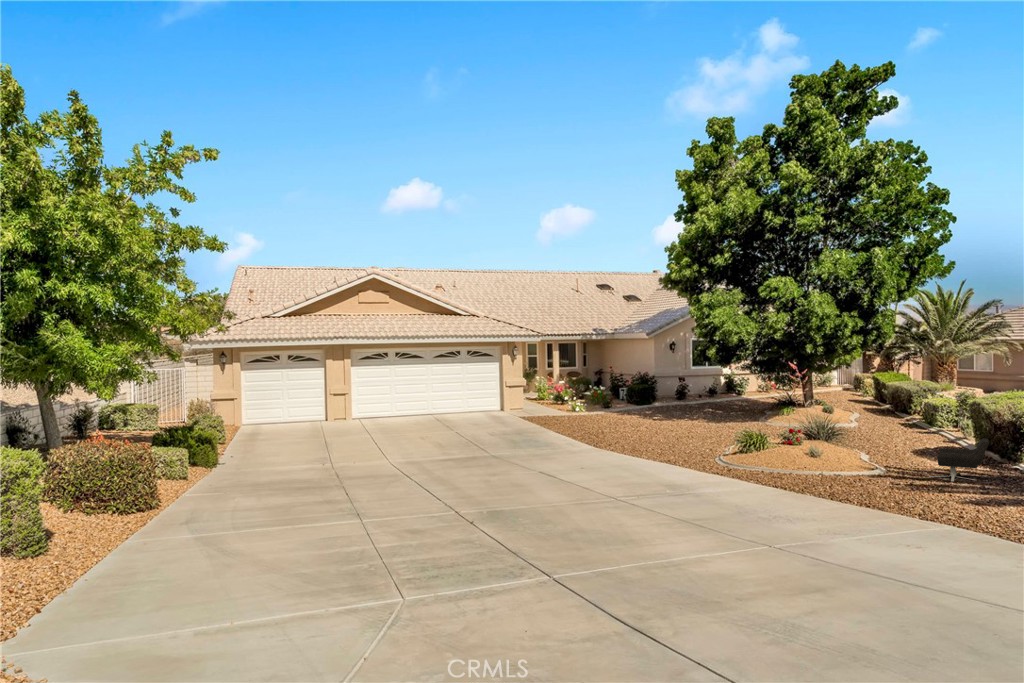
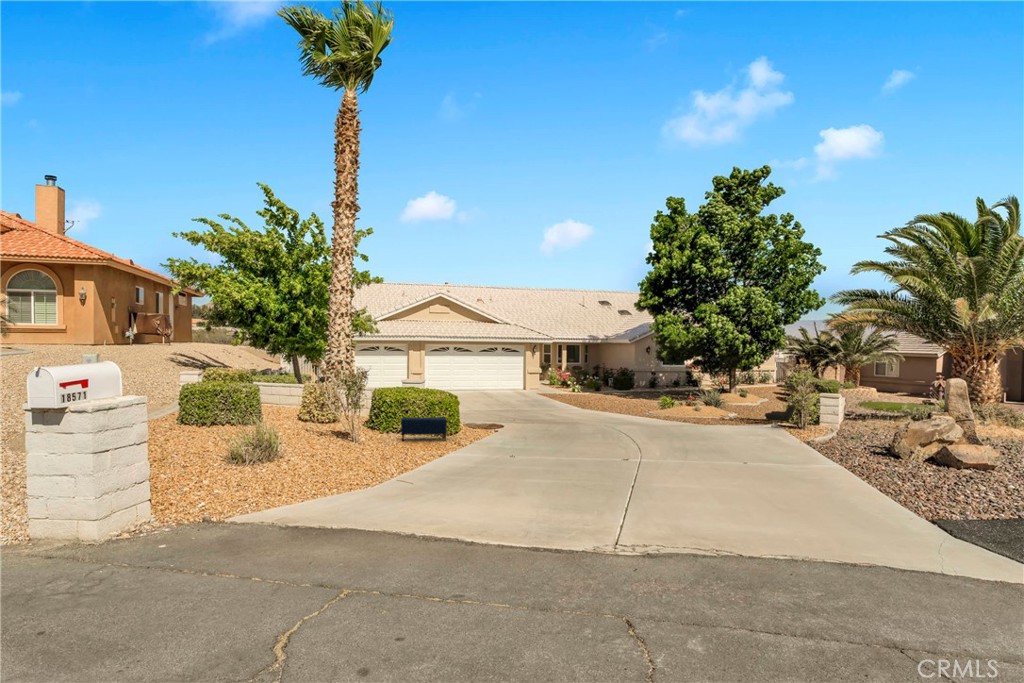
bench: none [255,502,354,563] -> present [401,417,447,441]

